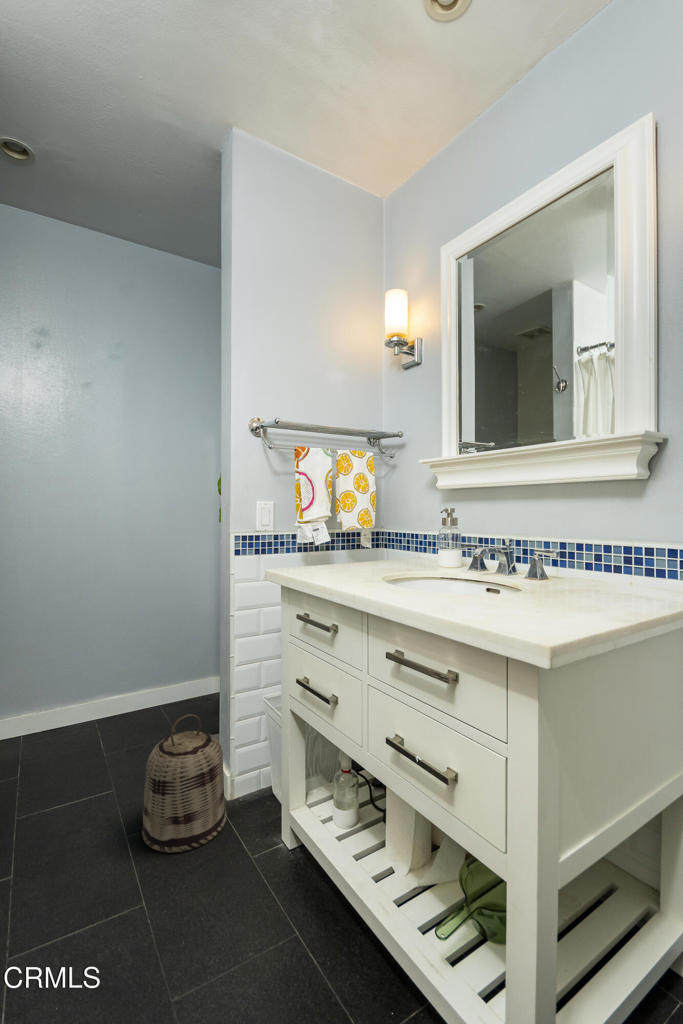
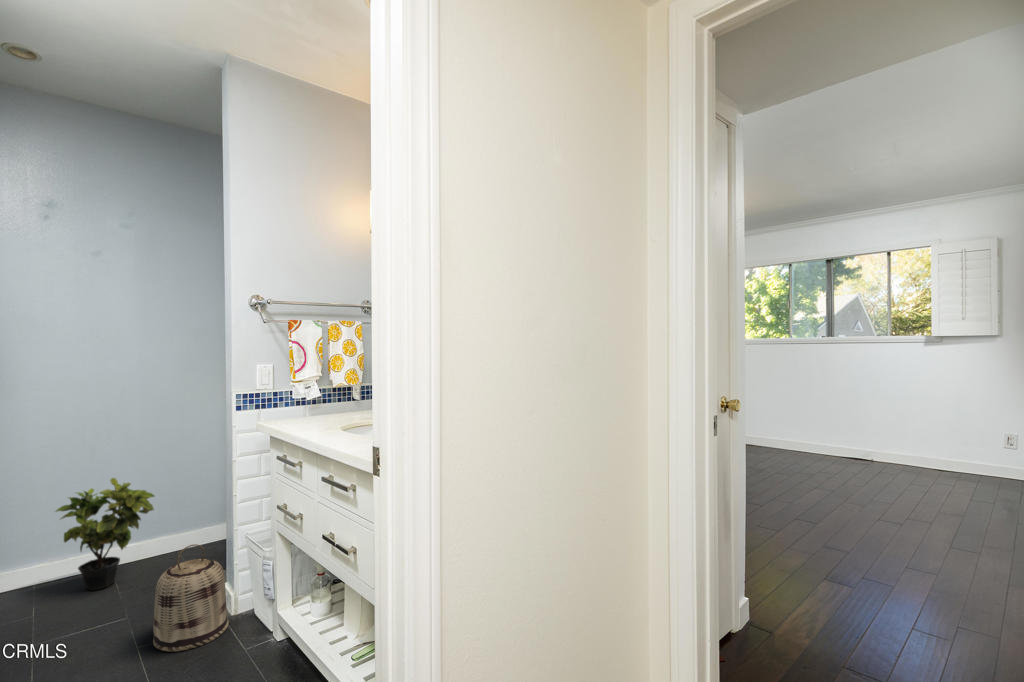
potted plant: none [46,626,144,748] -> present [56,478,155,590]

